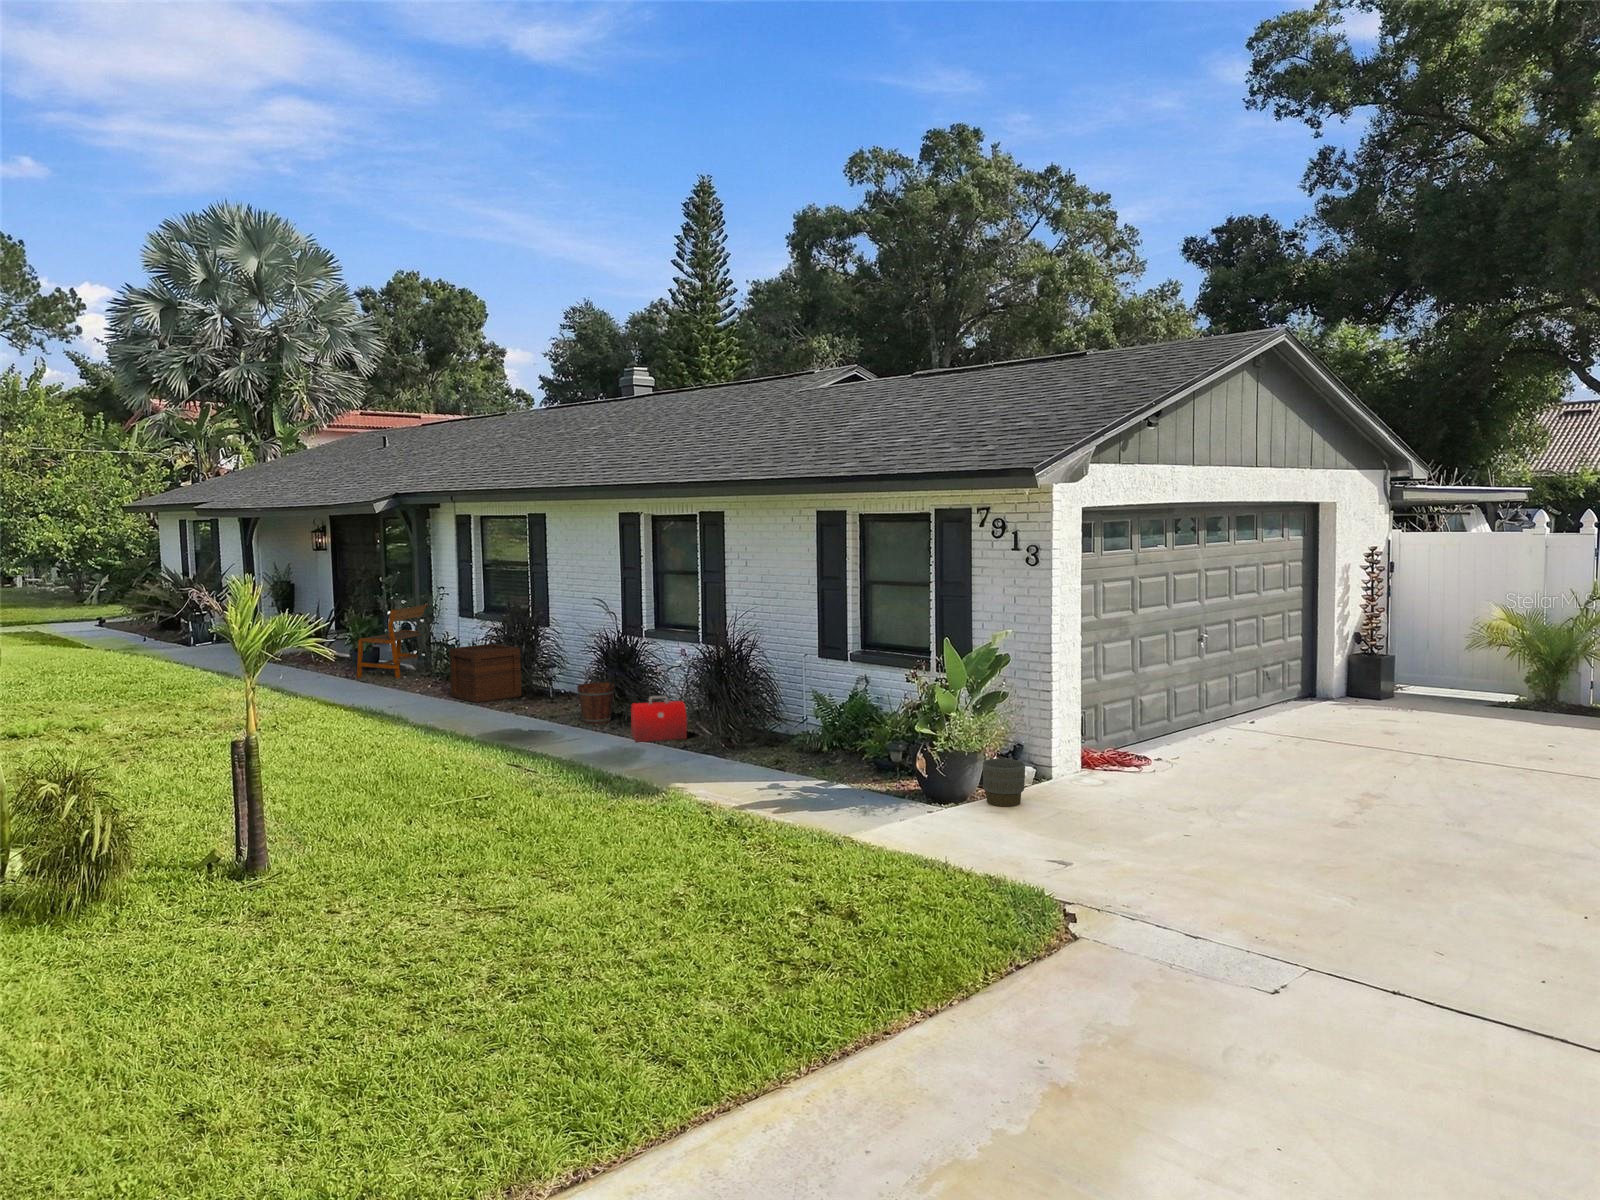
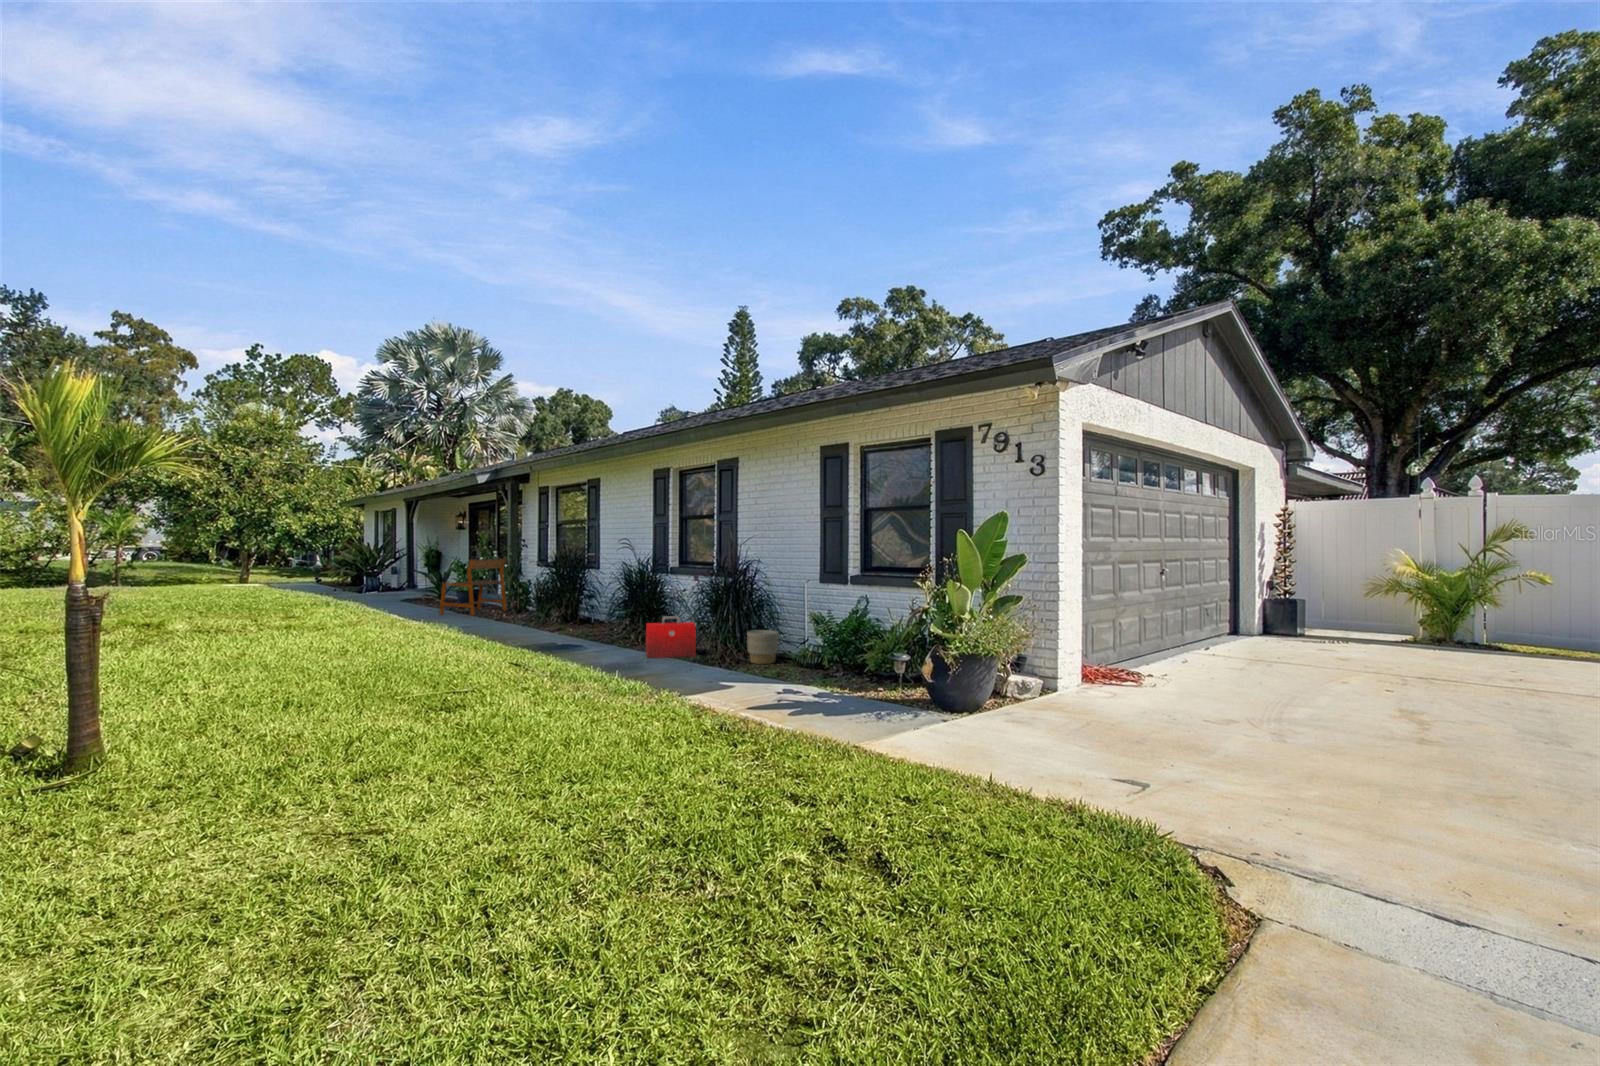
wooden crate: present [450,644,521,703] -> none [505,583,565,631]
bucket: present [577,681,615,724] -> none [603,608,637,645]
planter: present [983,759,1025,807] -> present [747,630,779,664]

